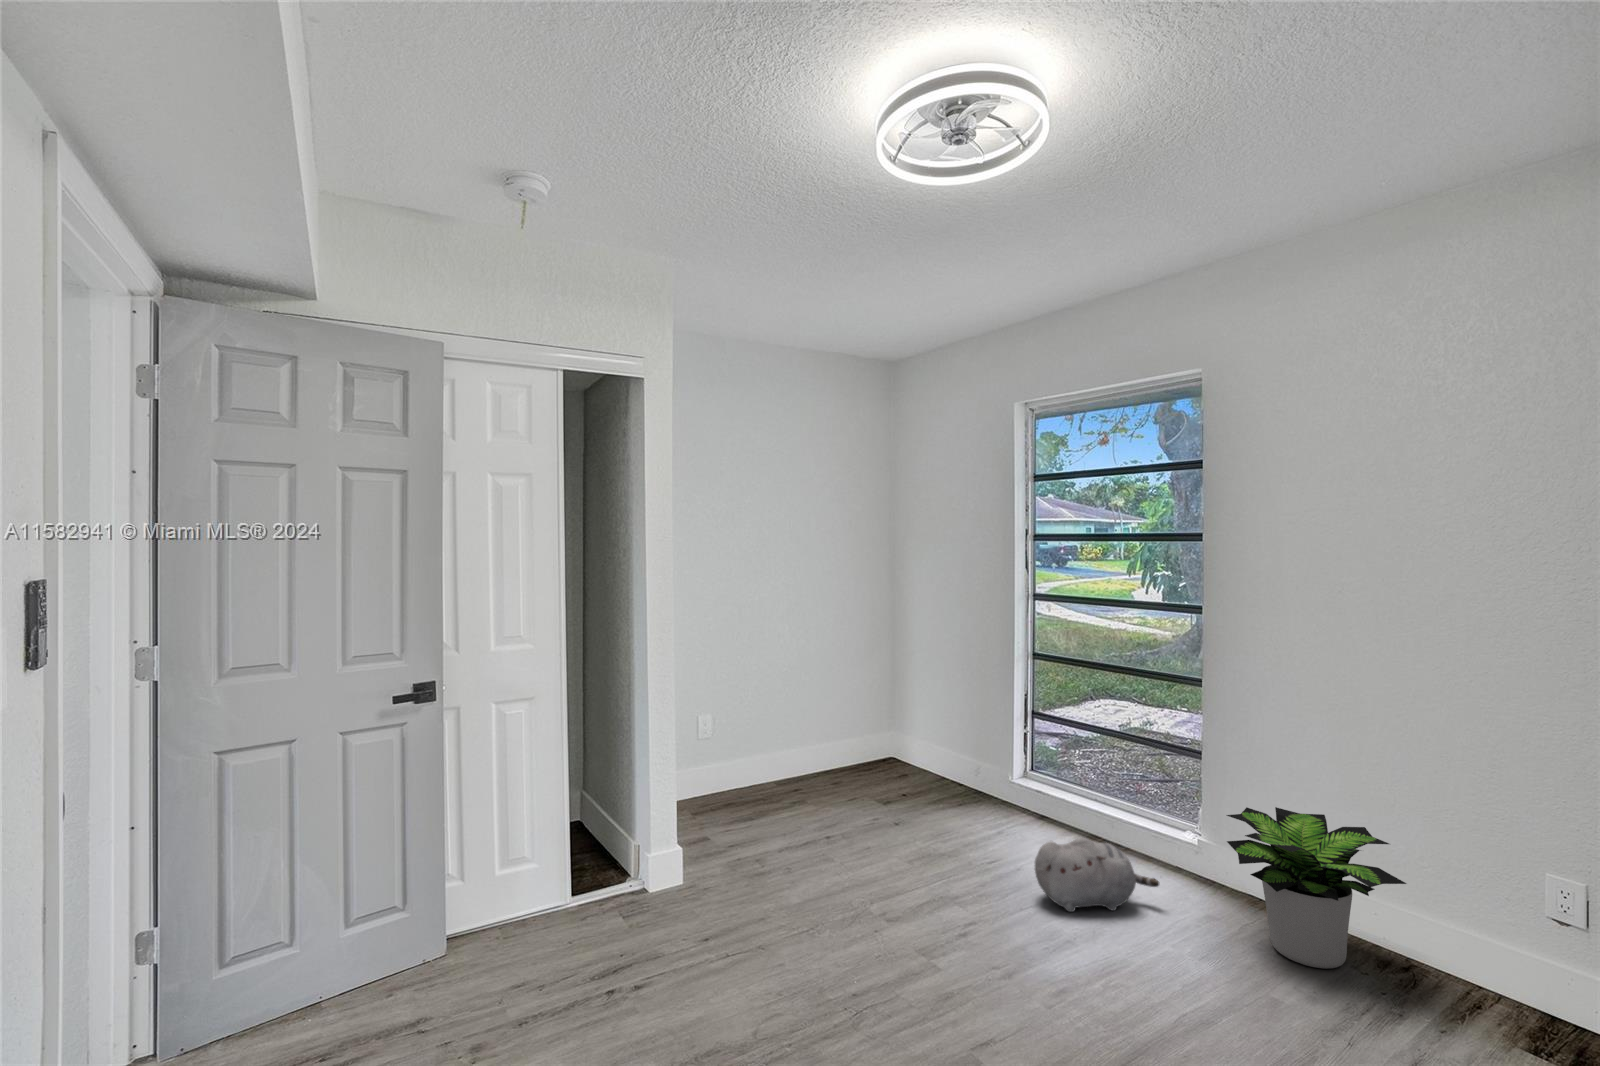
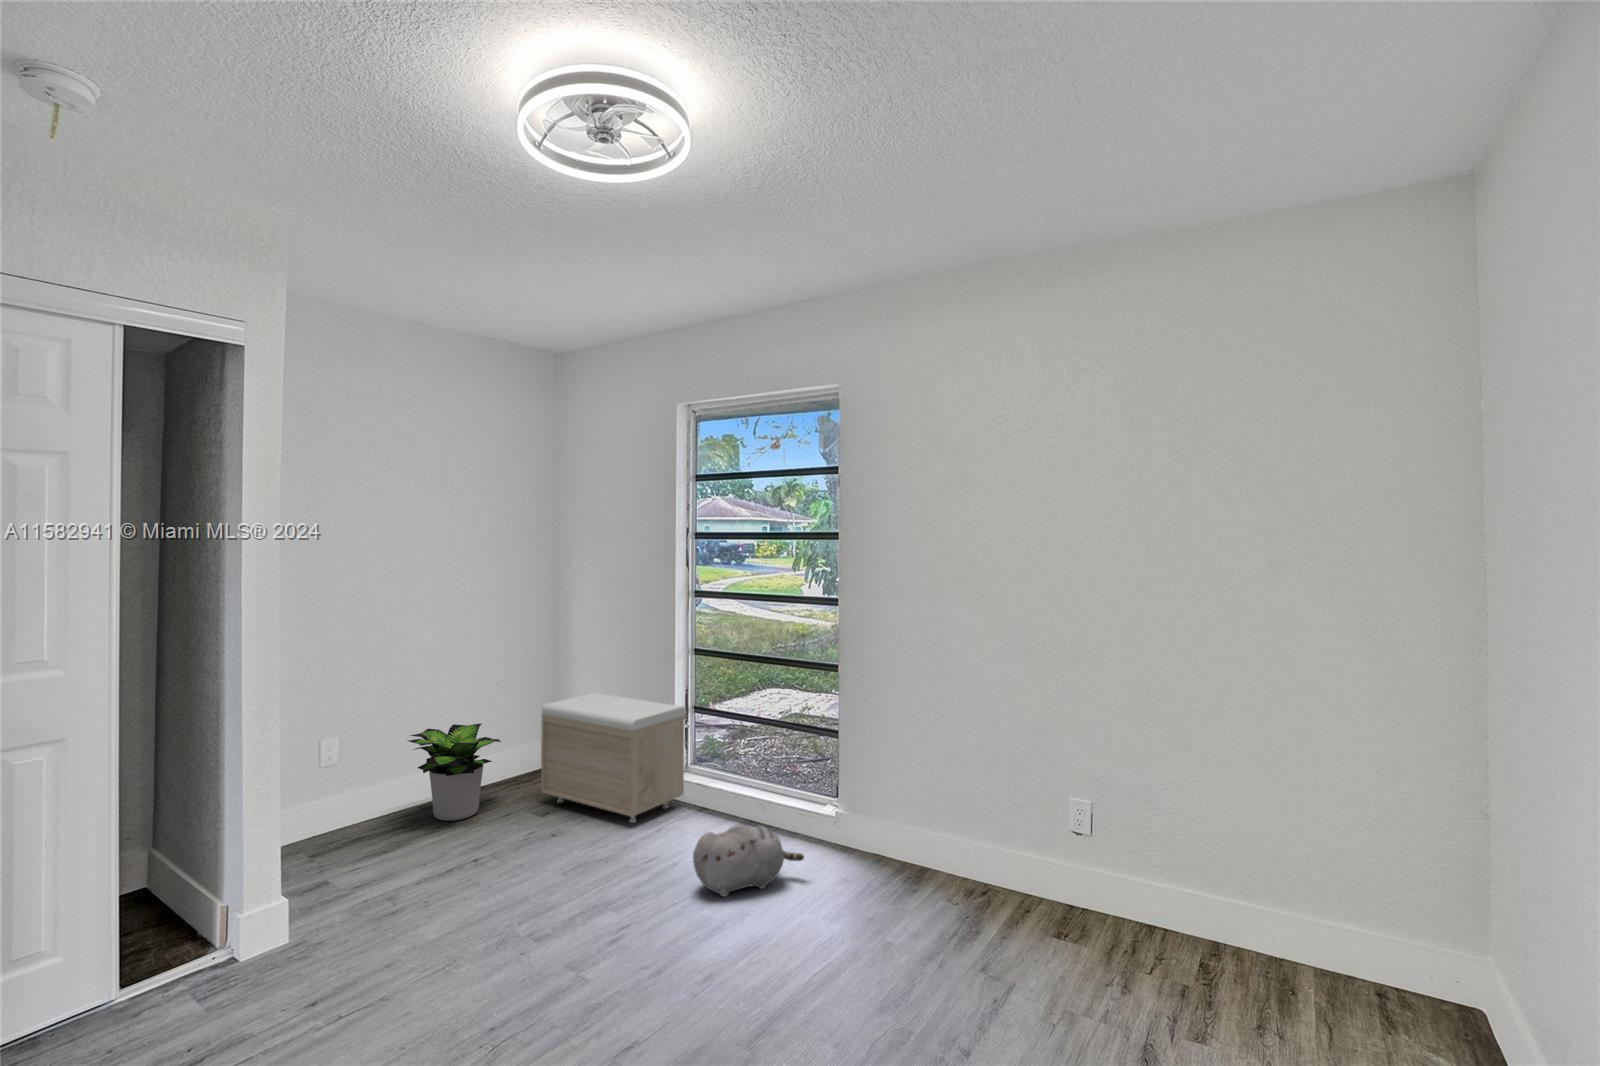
storage bench: none [870,691,1011,821] -> present [541,693,686,823]
potted plant: present [1227,807,1406,969] -> present [408,723,501,821]

